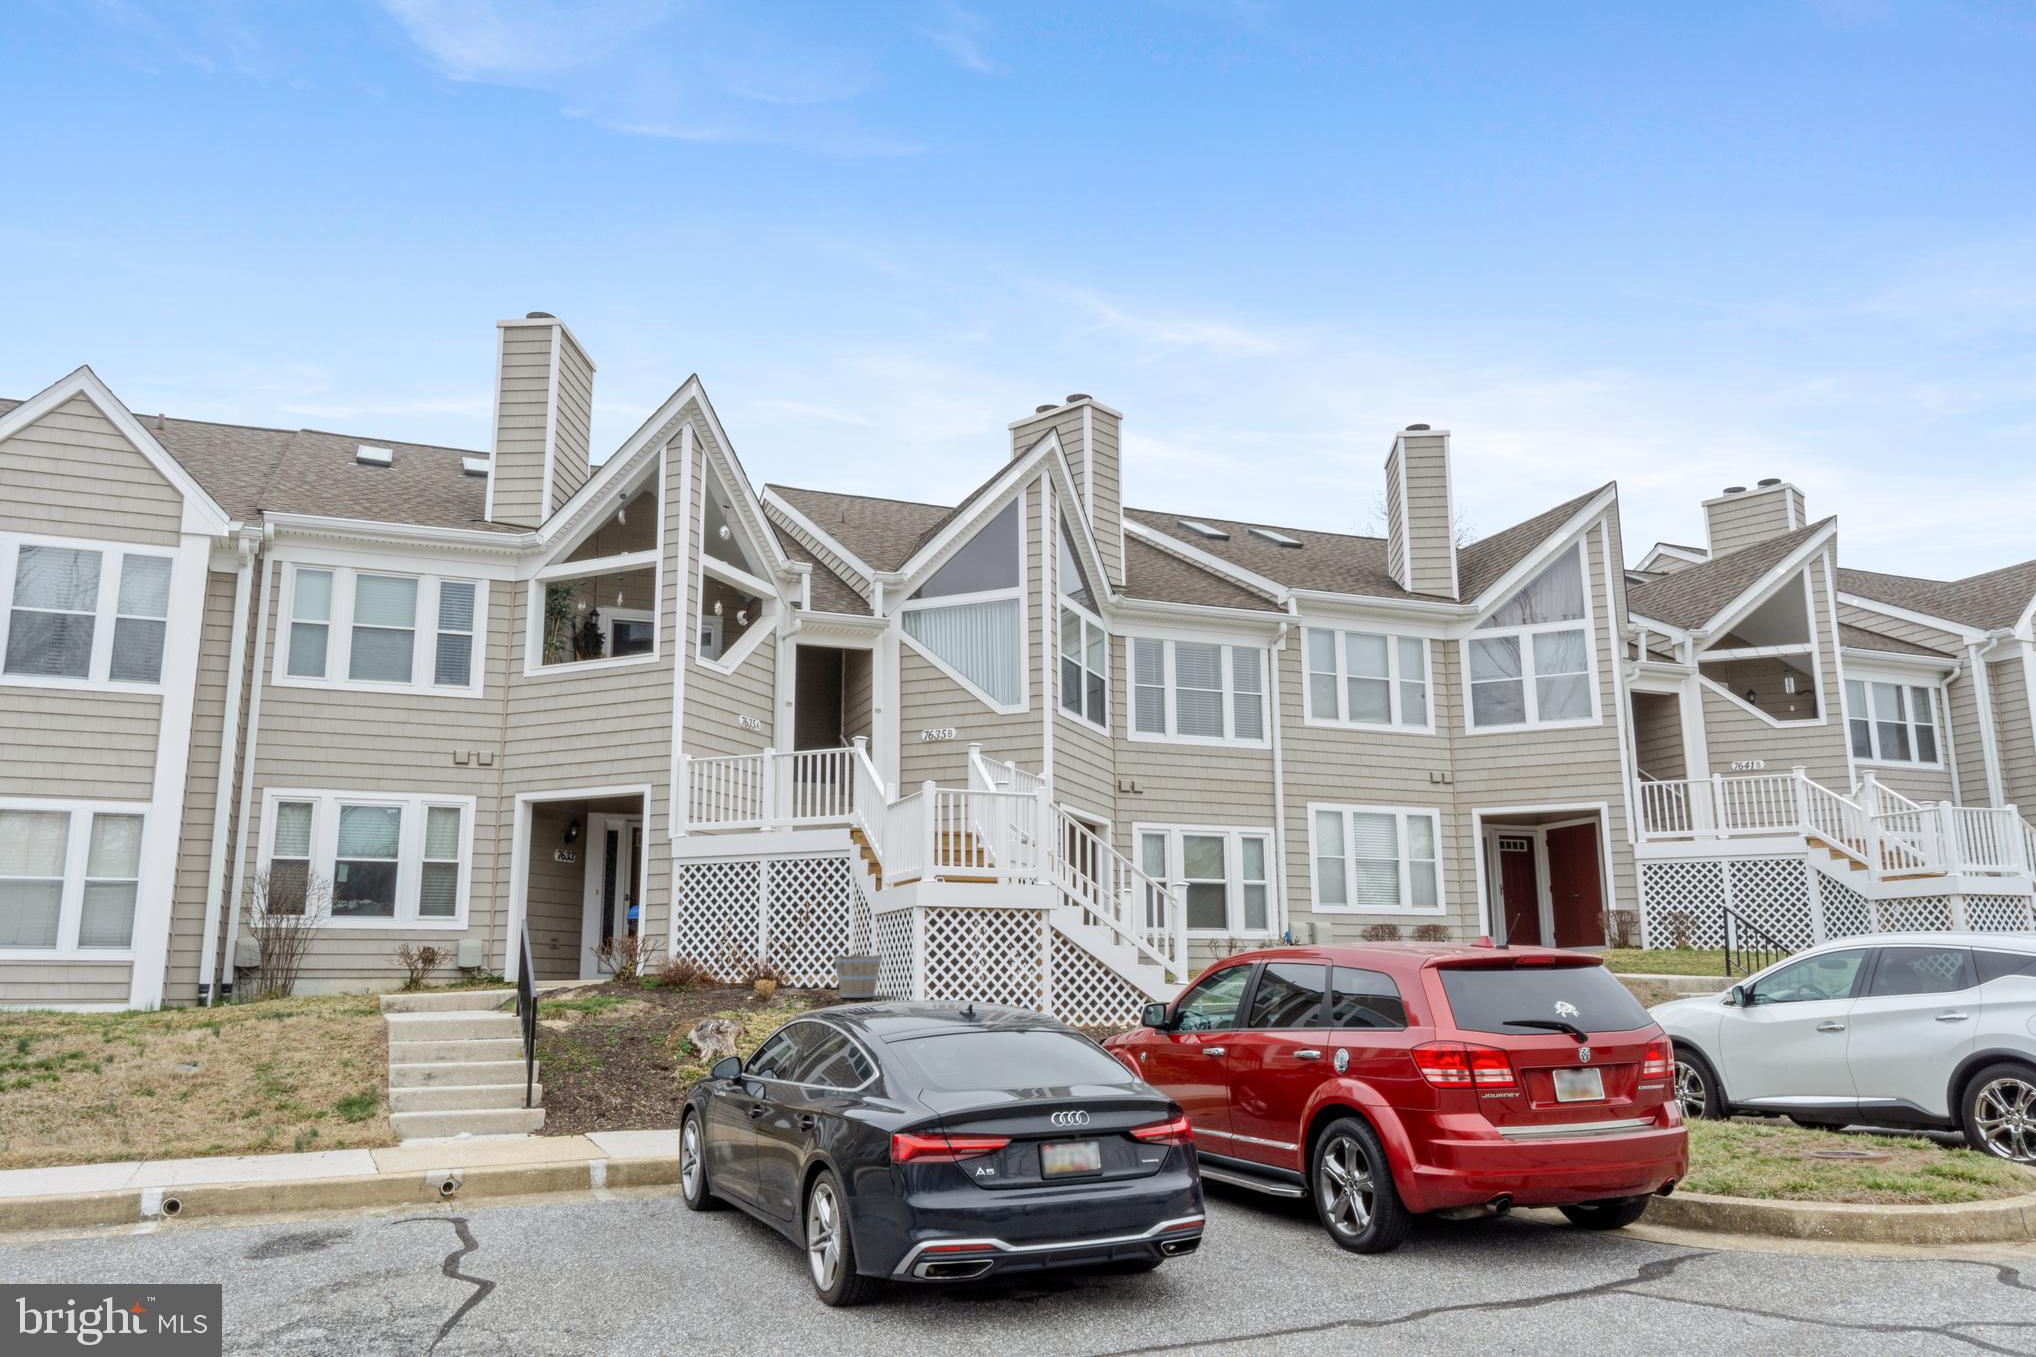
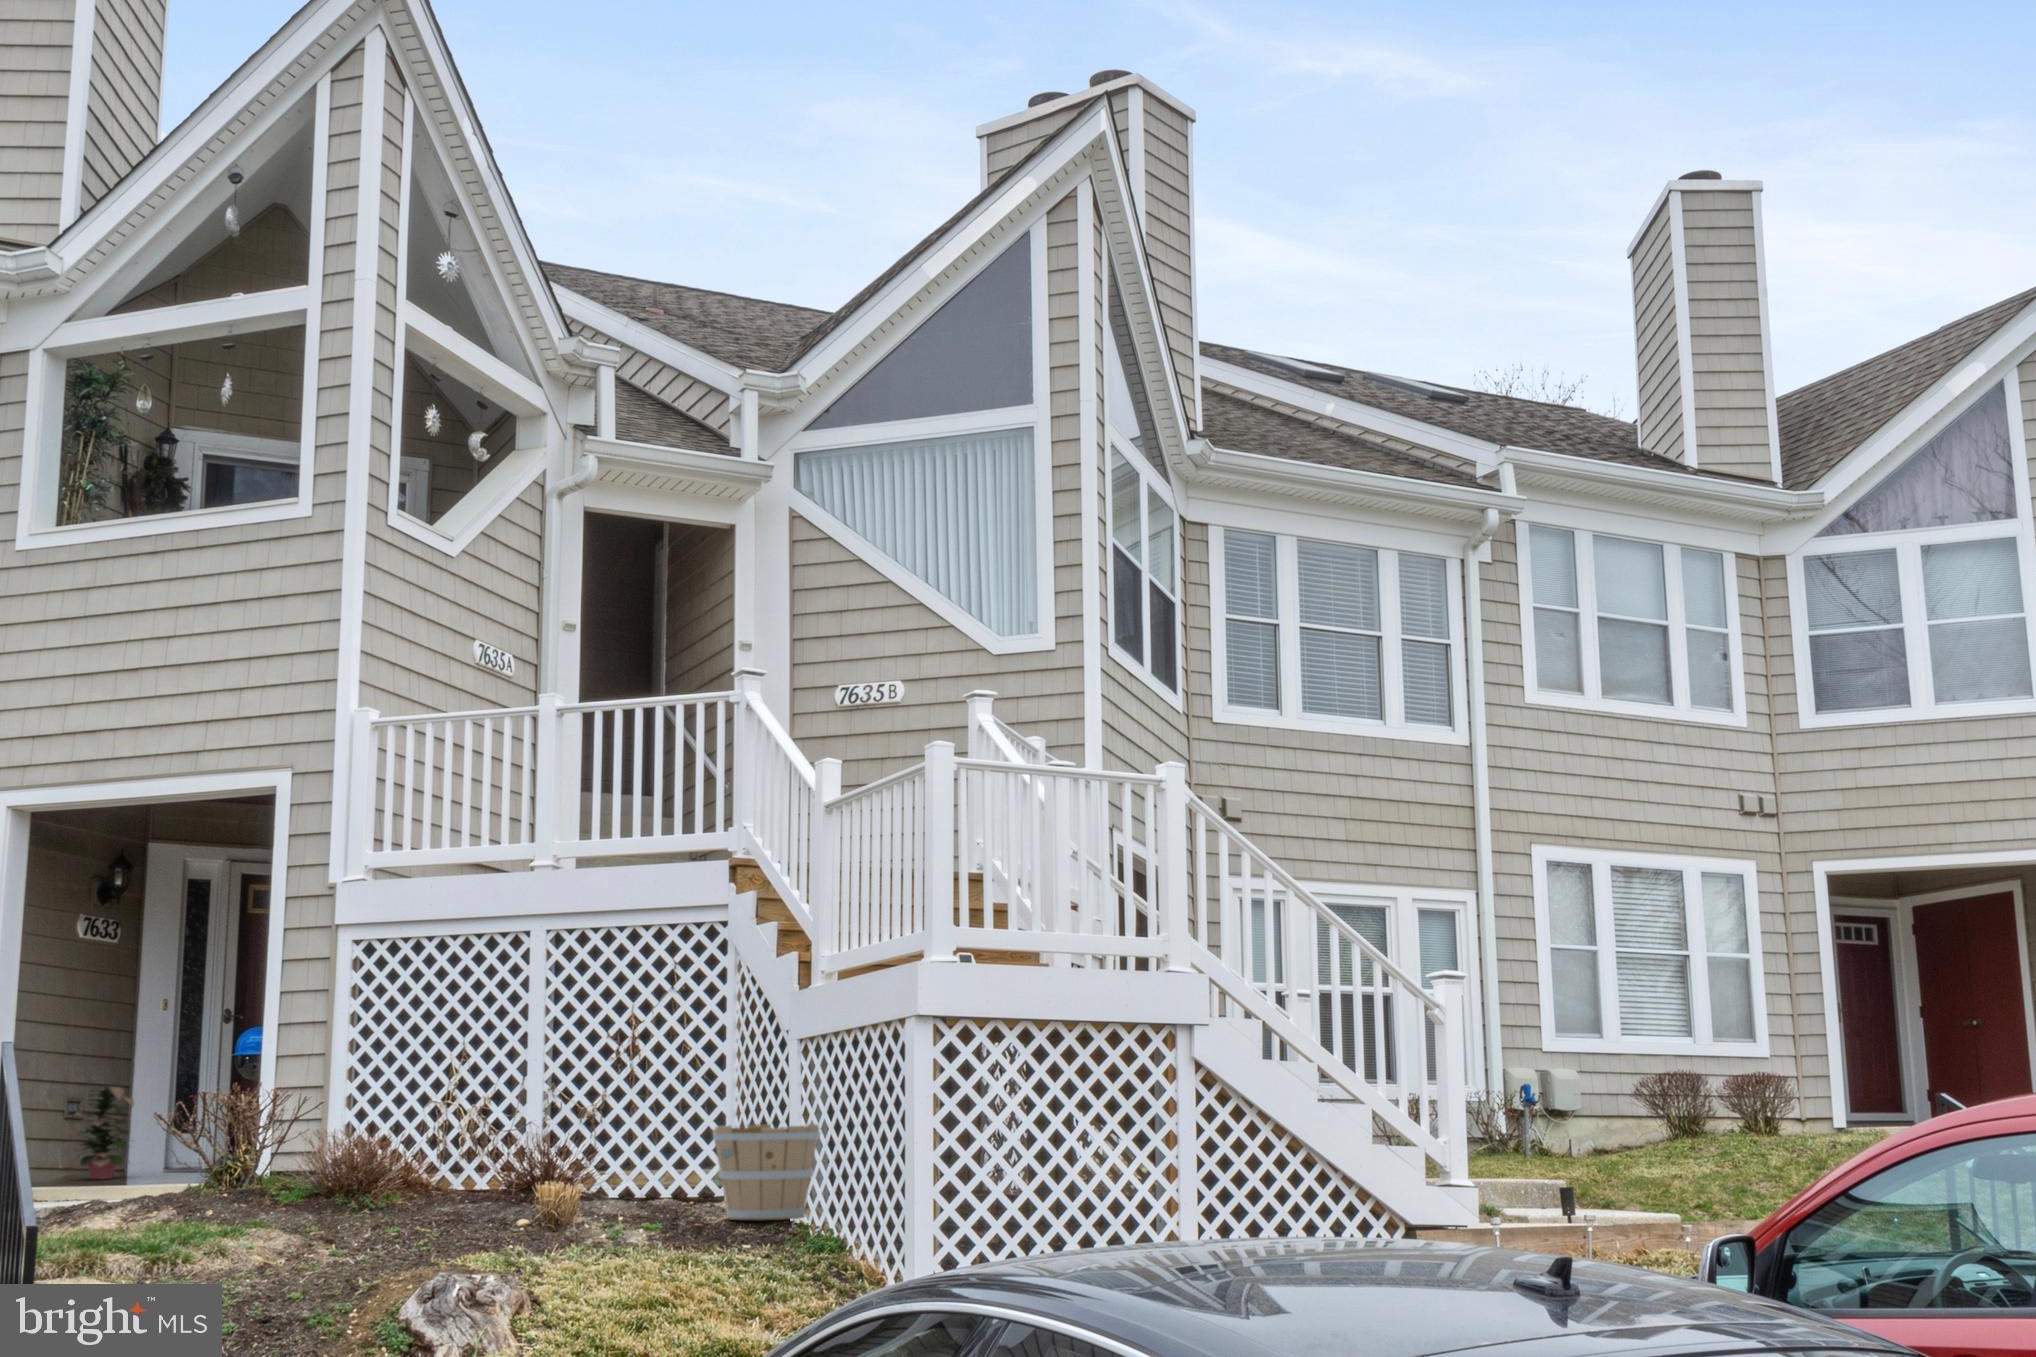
decorative plant: none [552,931,586,975] -> present [73,1087,134,1179]

